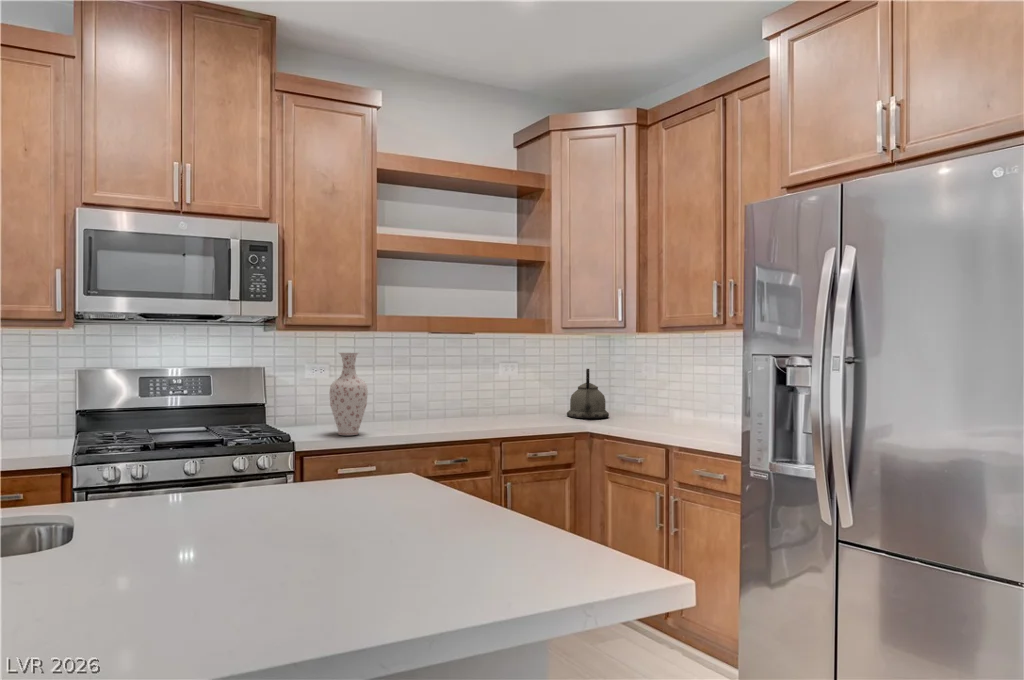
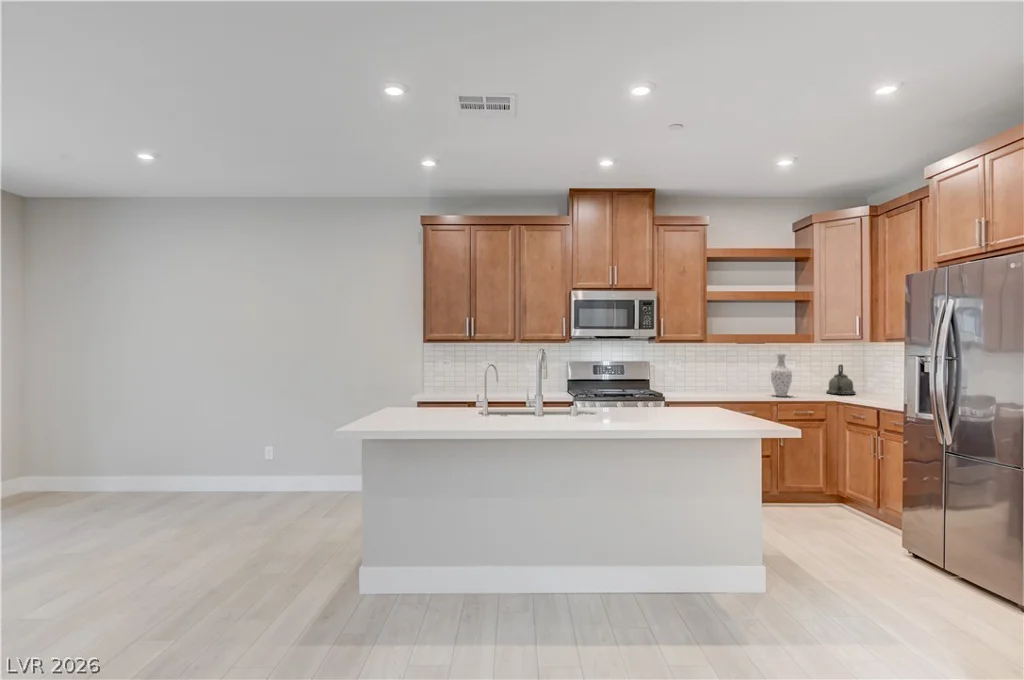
vase: present [329,352,368,435] -> present [771,354,792,397]

